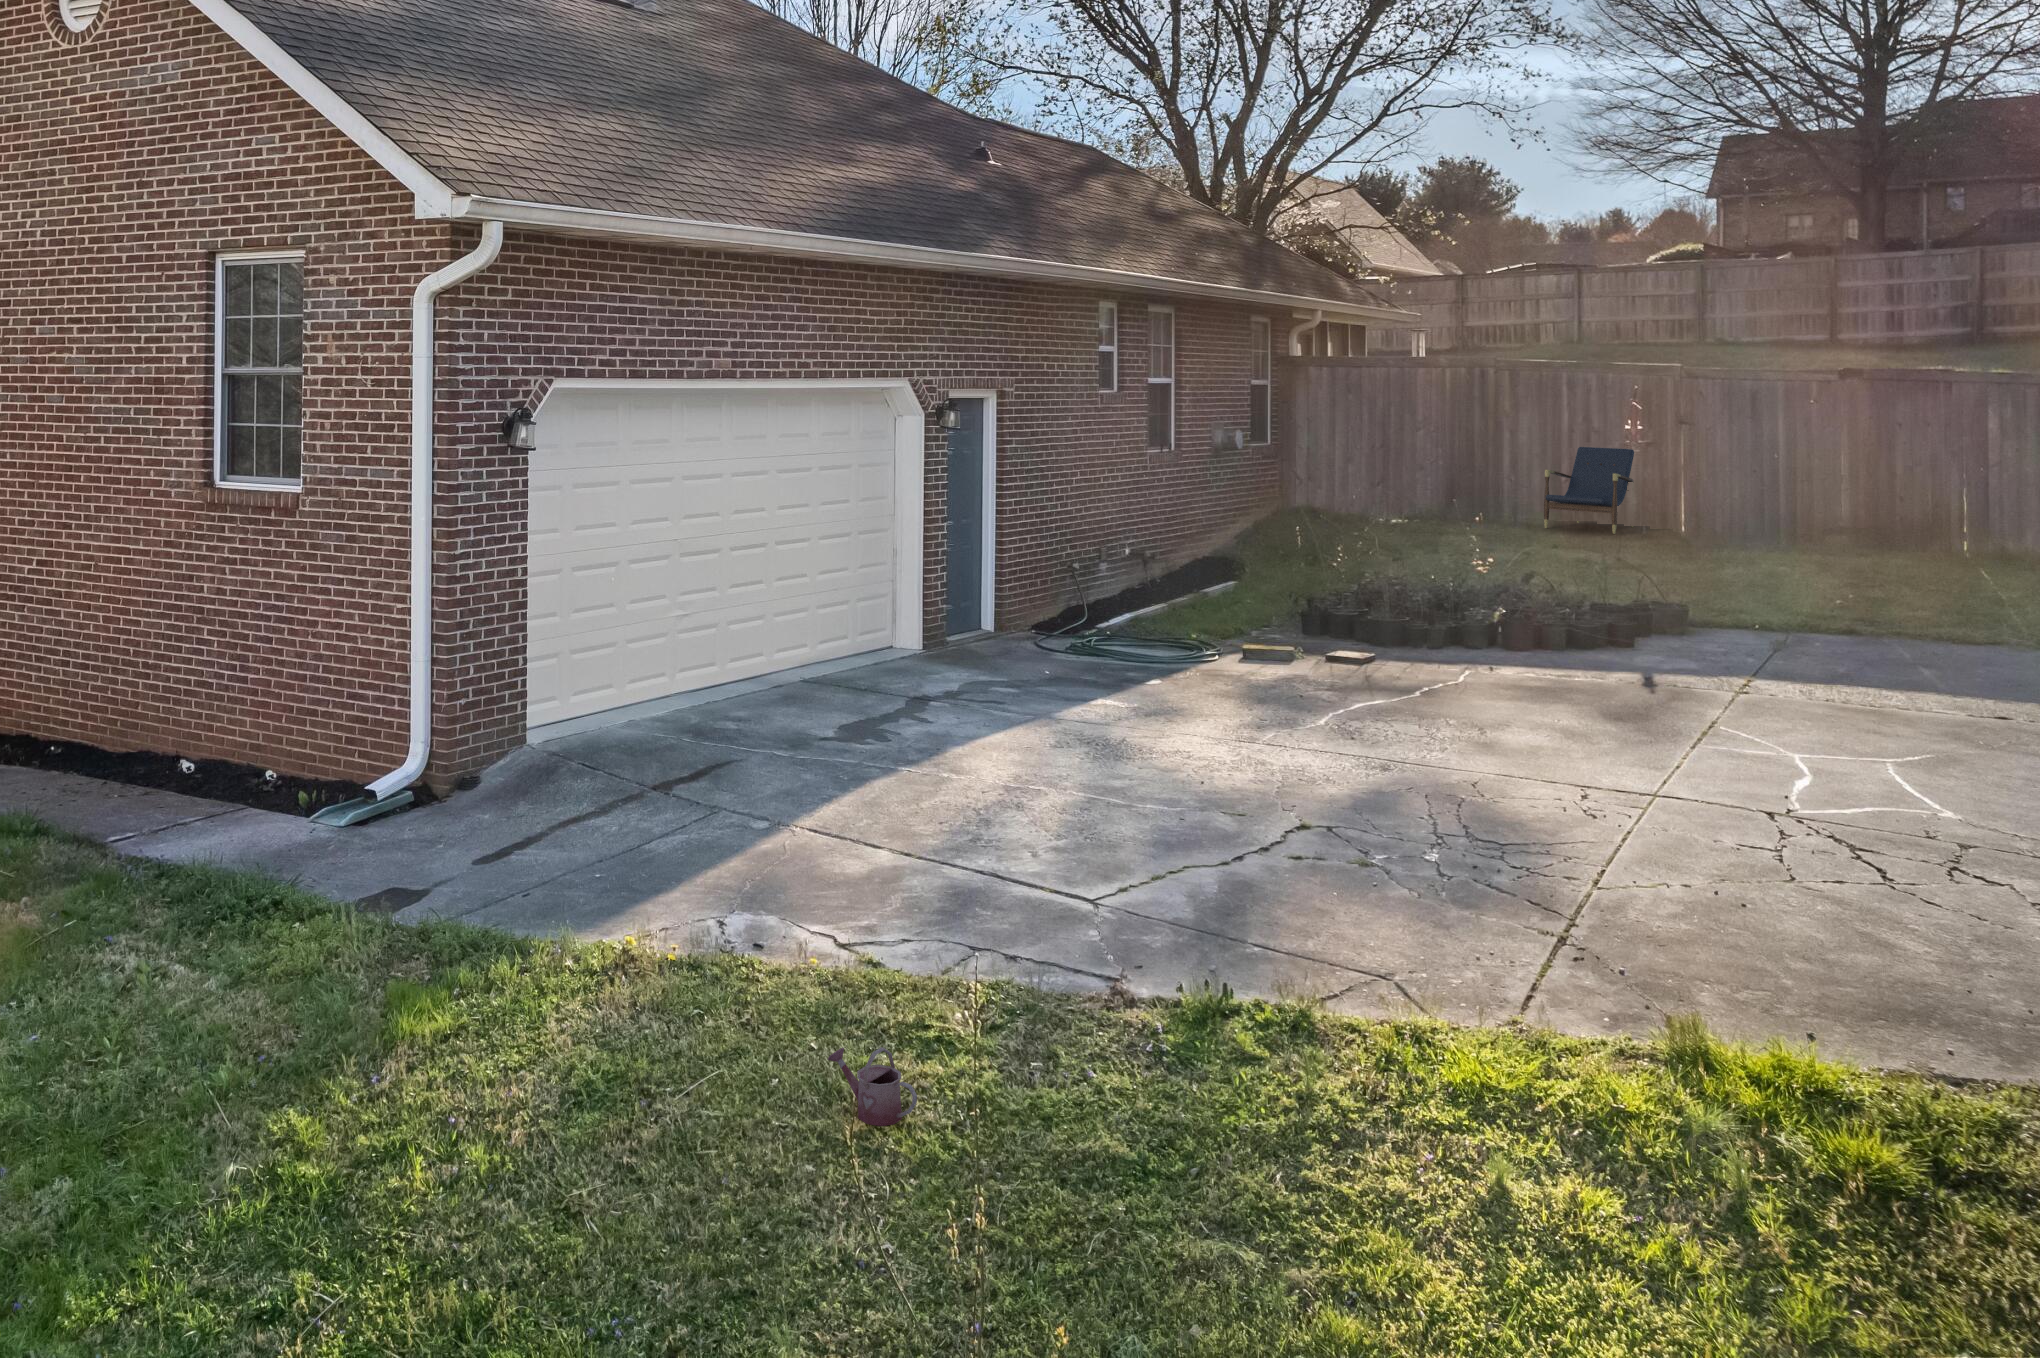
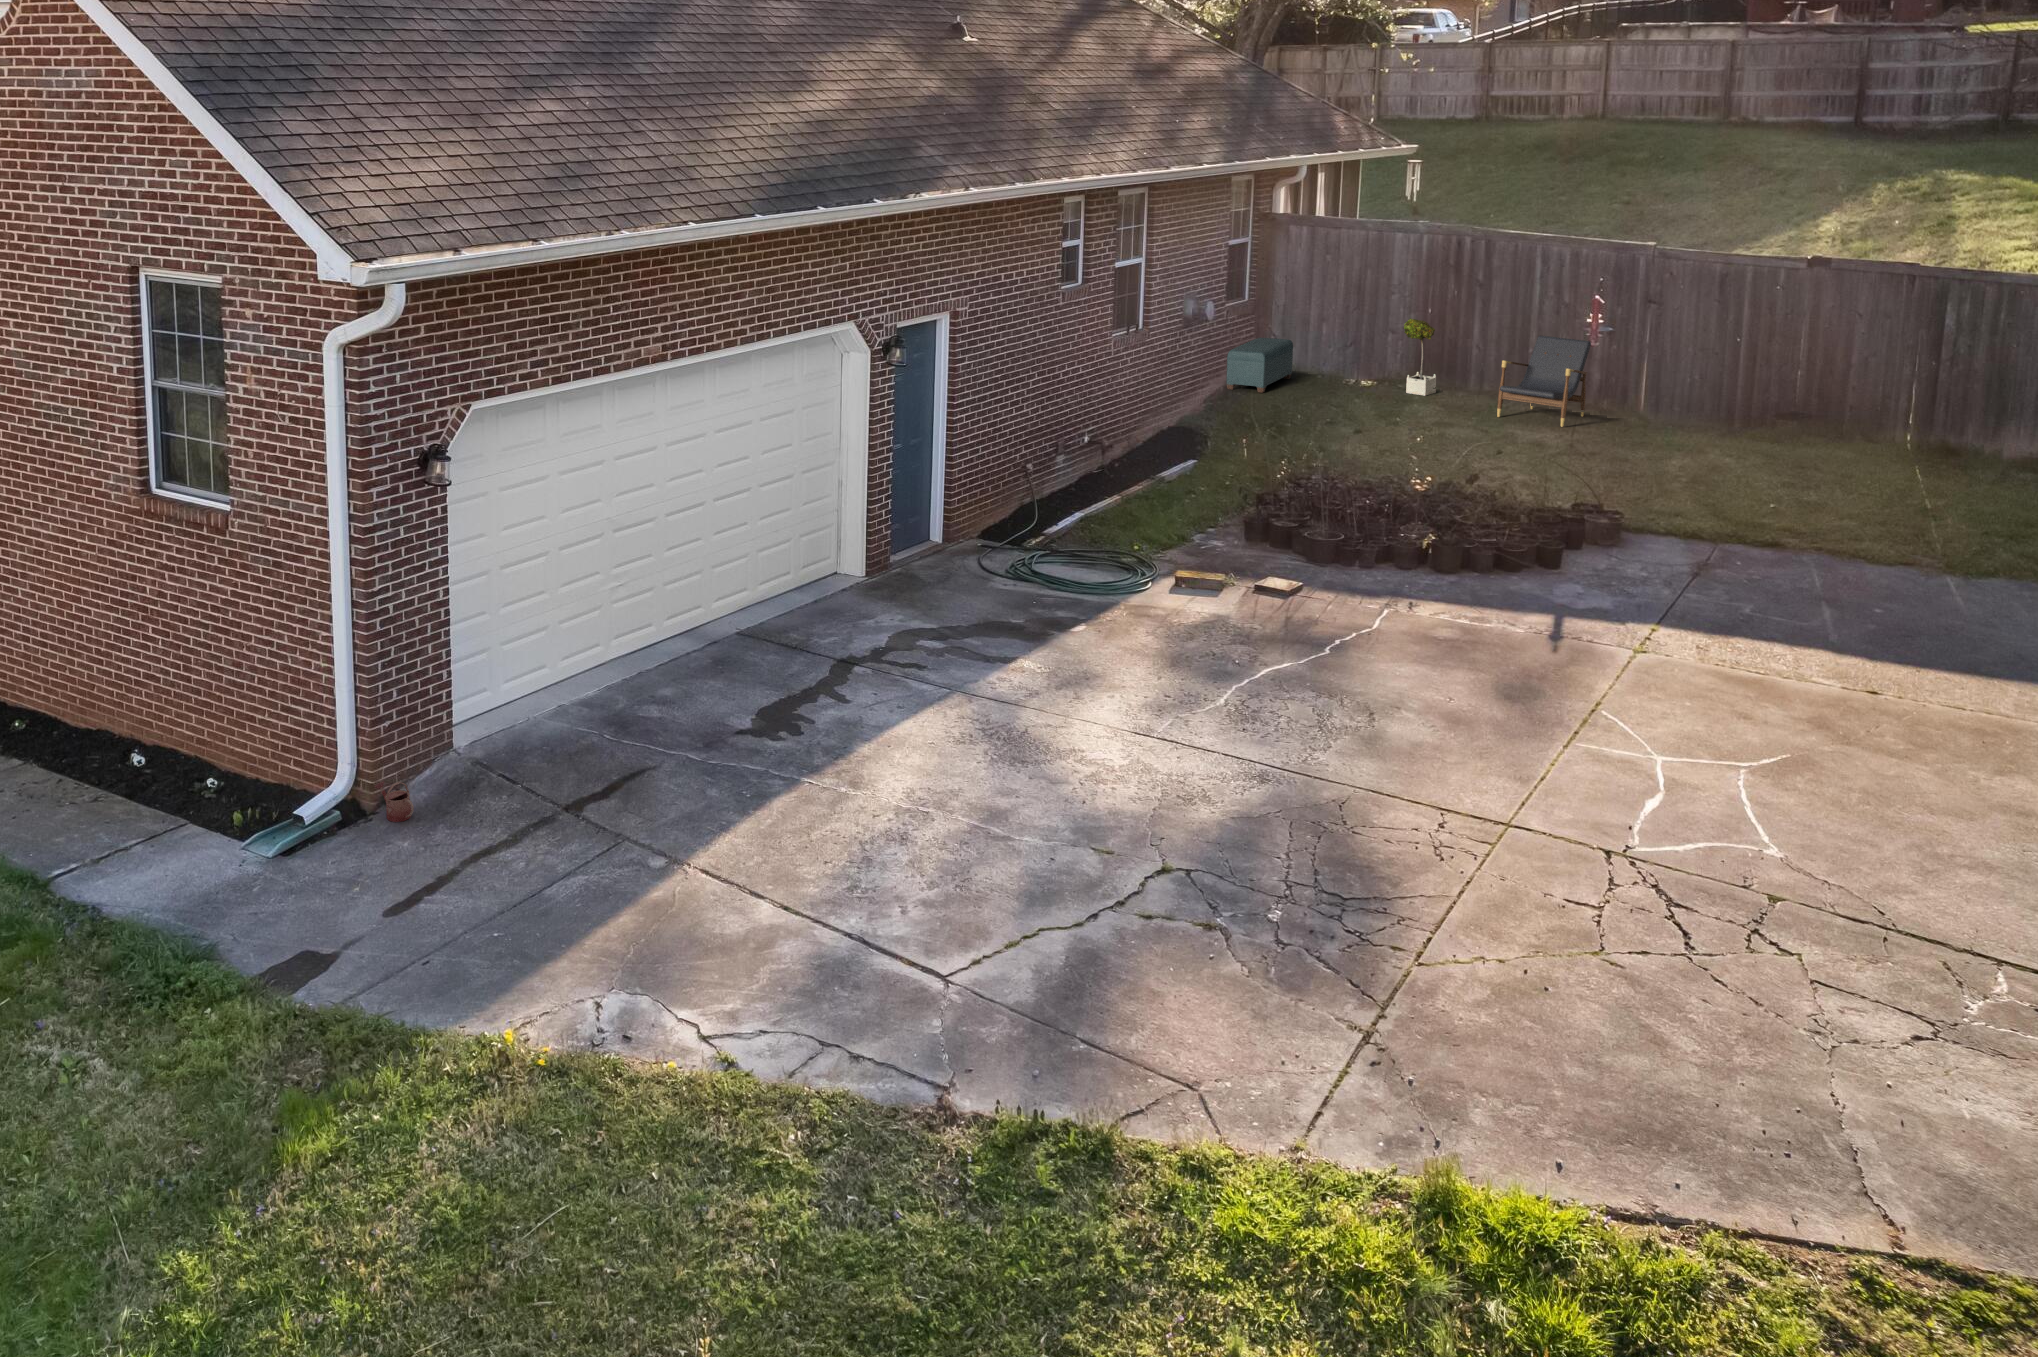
potted tree: none [1437,437,1475,515] -> present [1404,318,1436,396]
bench: none [1258,465,1323,515] -> present [1226,338,1293,393]
watering can: present [827,1047,917,1126] -> present [375,782,414,822]

